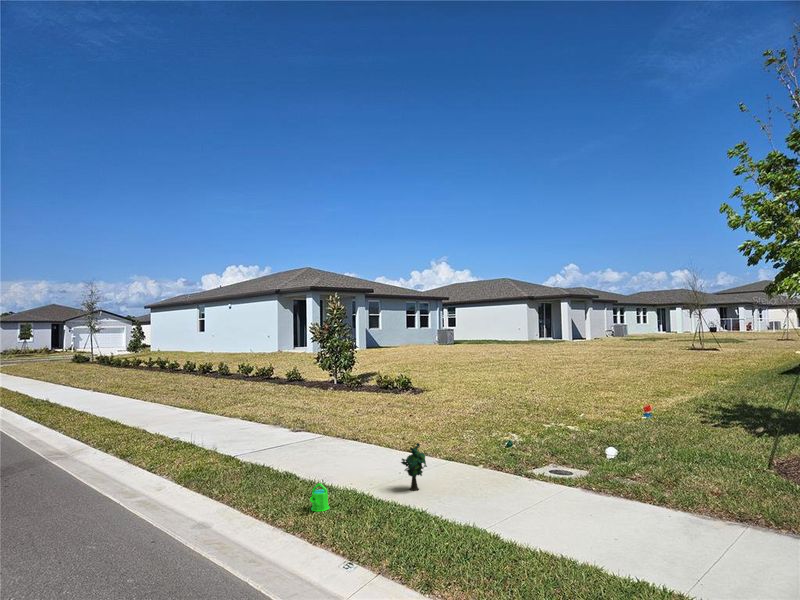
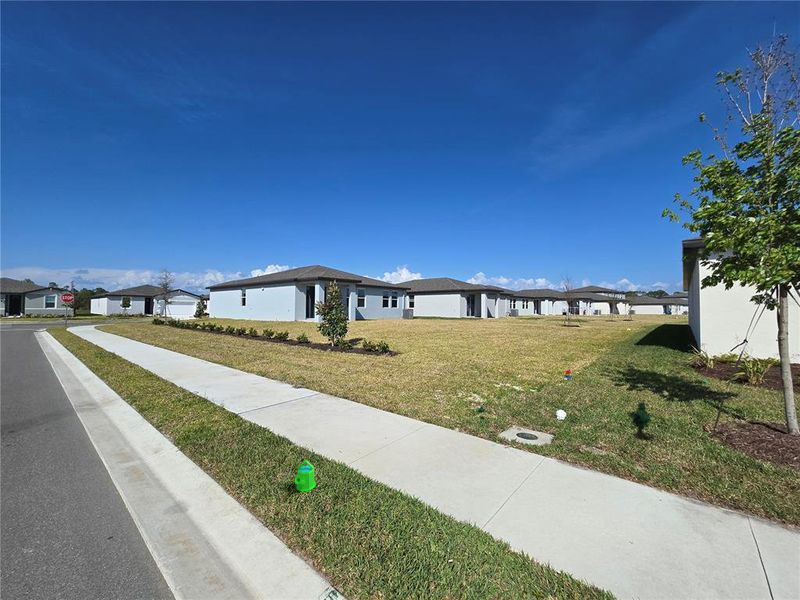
decorative plant: present [401,443,427,491] -> present [628,400,653,439]

